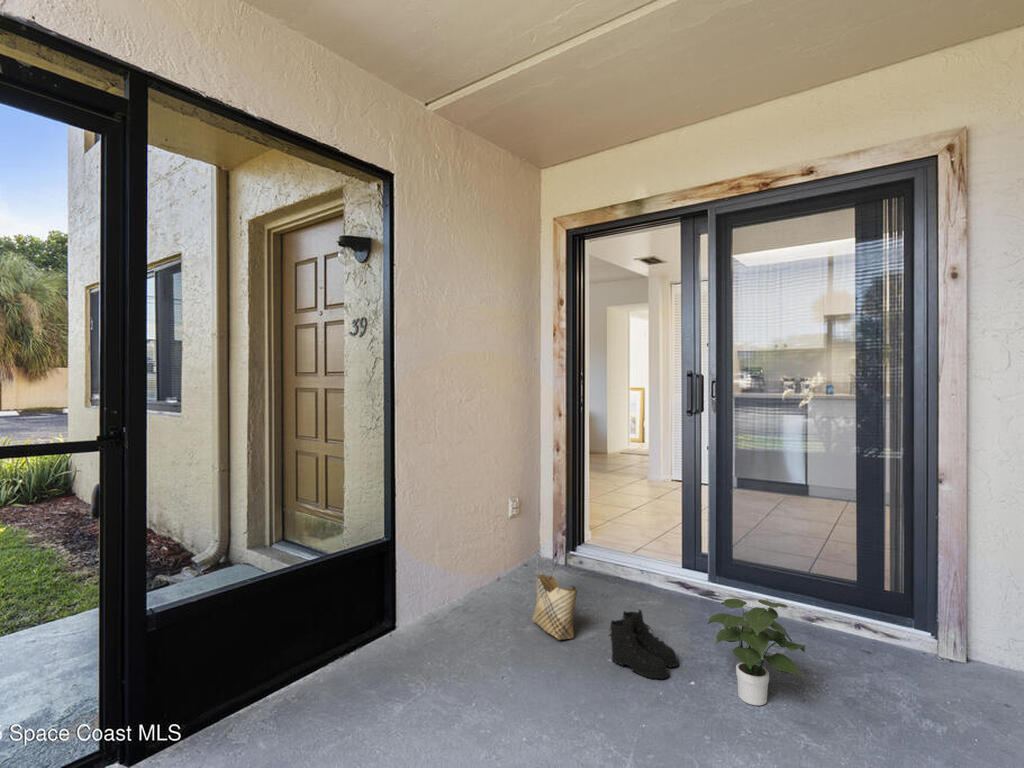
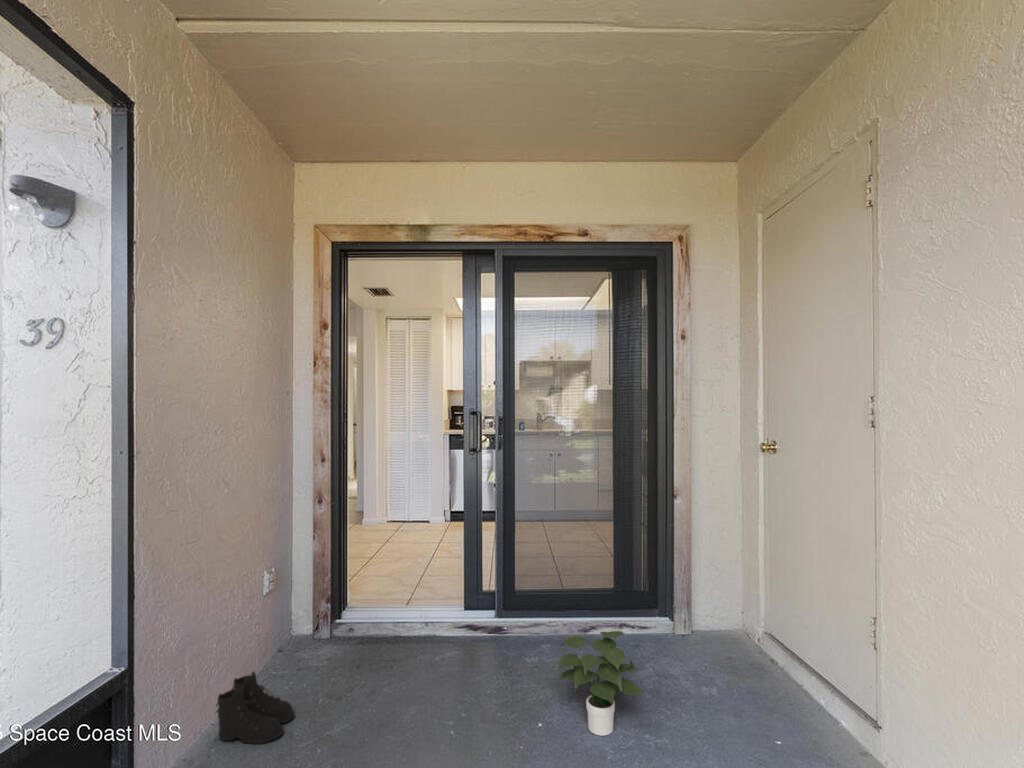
woven basket: present [532,553,578,640] -> none [347,632,412,742]
boots: present [609,610,678,679] -> present [216,672,294,744]

